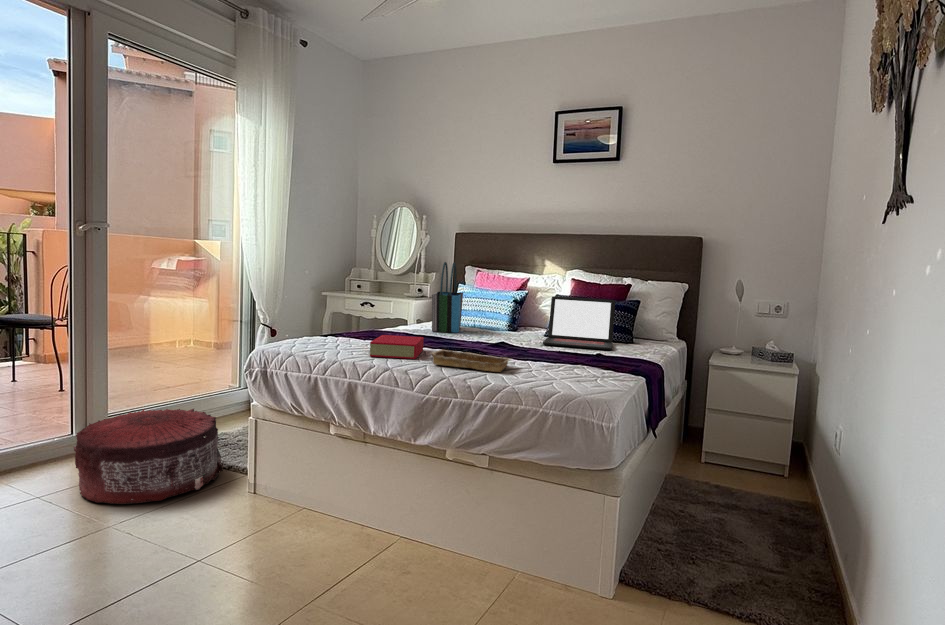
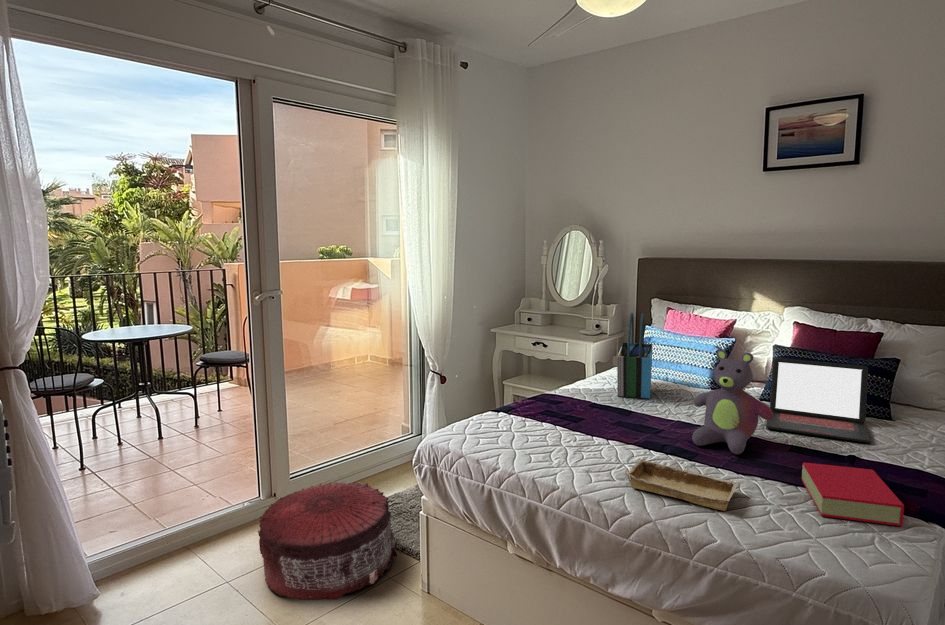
stuffed bear: none [485,276,545,353] -> present [692,349,773,454]
book: present [370,335,424,359] -> present [802,462,904,526]

